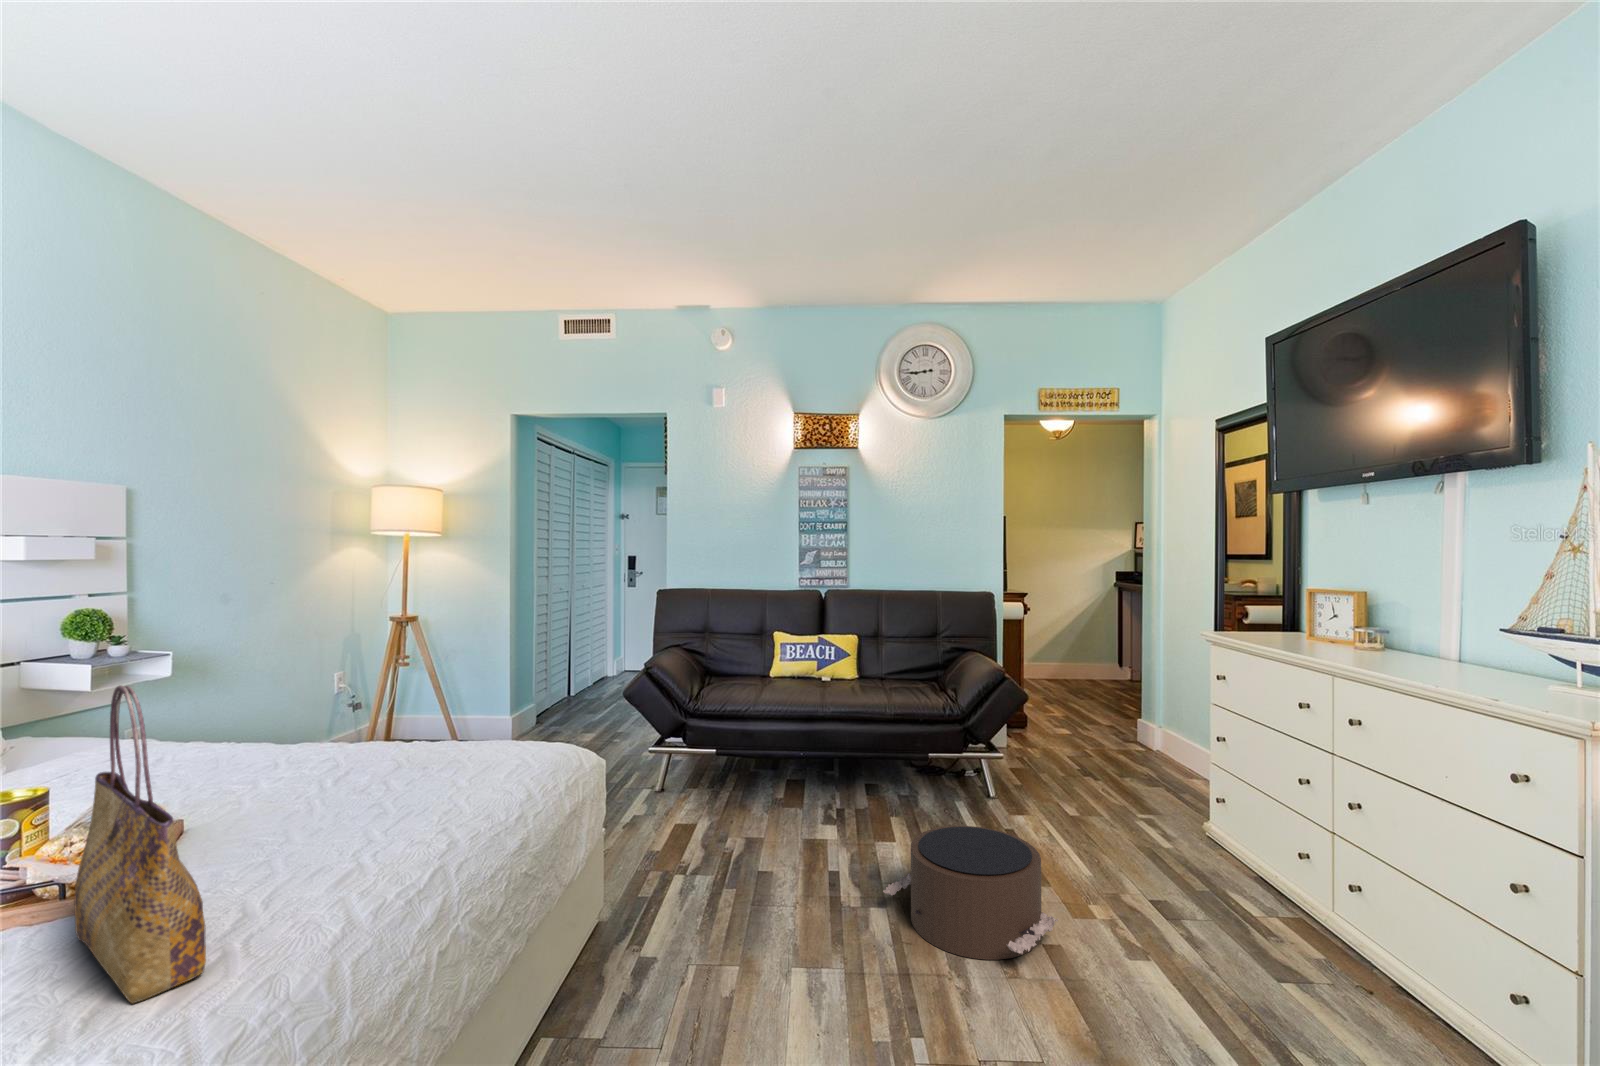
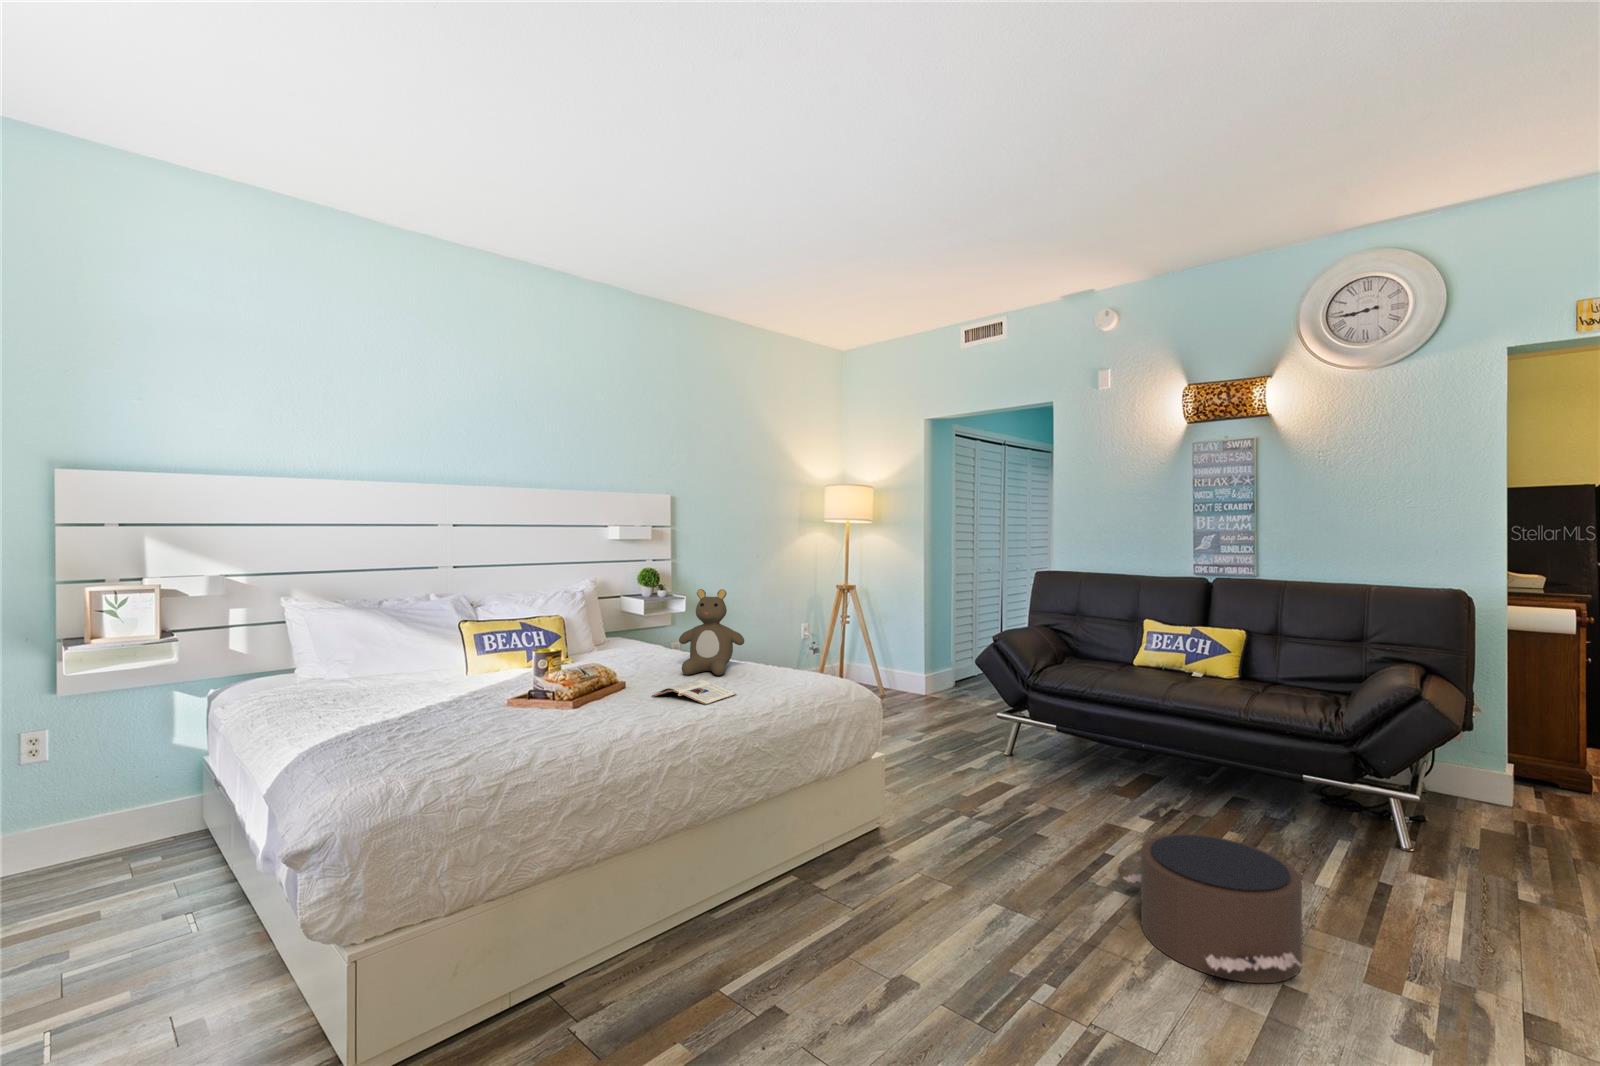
teddy bear: none [254,639,384,787] -> present [679,589,744,675]
tote bag: present [74,685,206,1003] -> none [544,595,582,734]
magazine: none [277,791,436,844] -> present [652,680,737,705]

